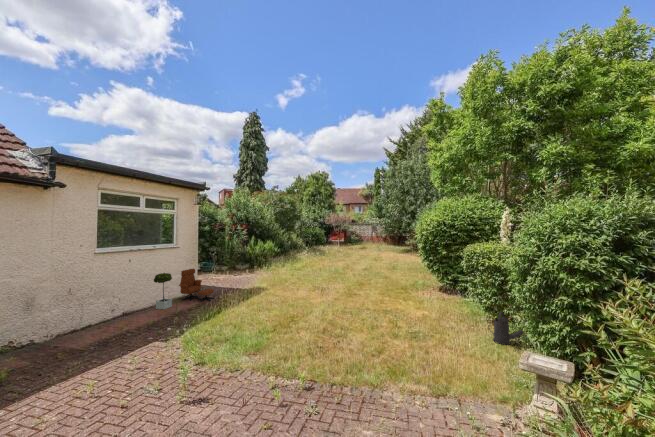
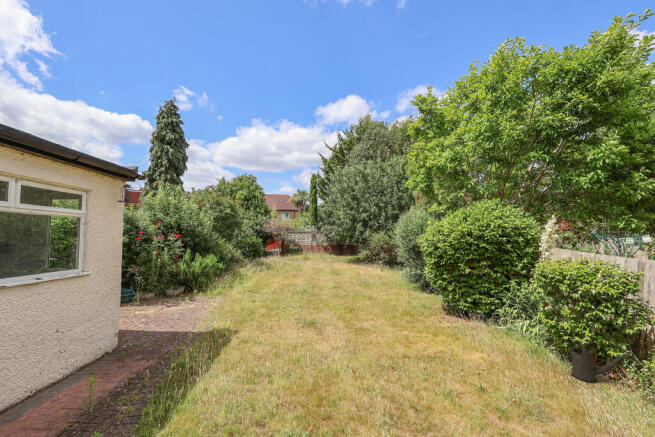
lounge chair: present [179,269,214,302] -> none [85,309,155,369]
potted tree: present [154,273,172,309] -> none [30,328,76,403]

